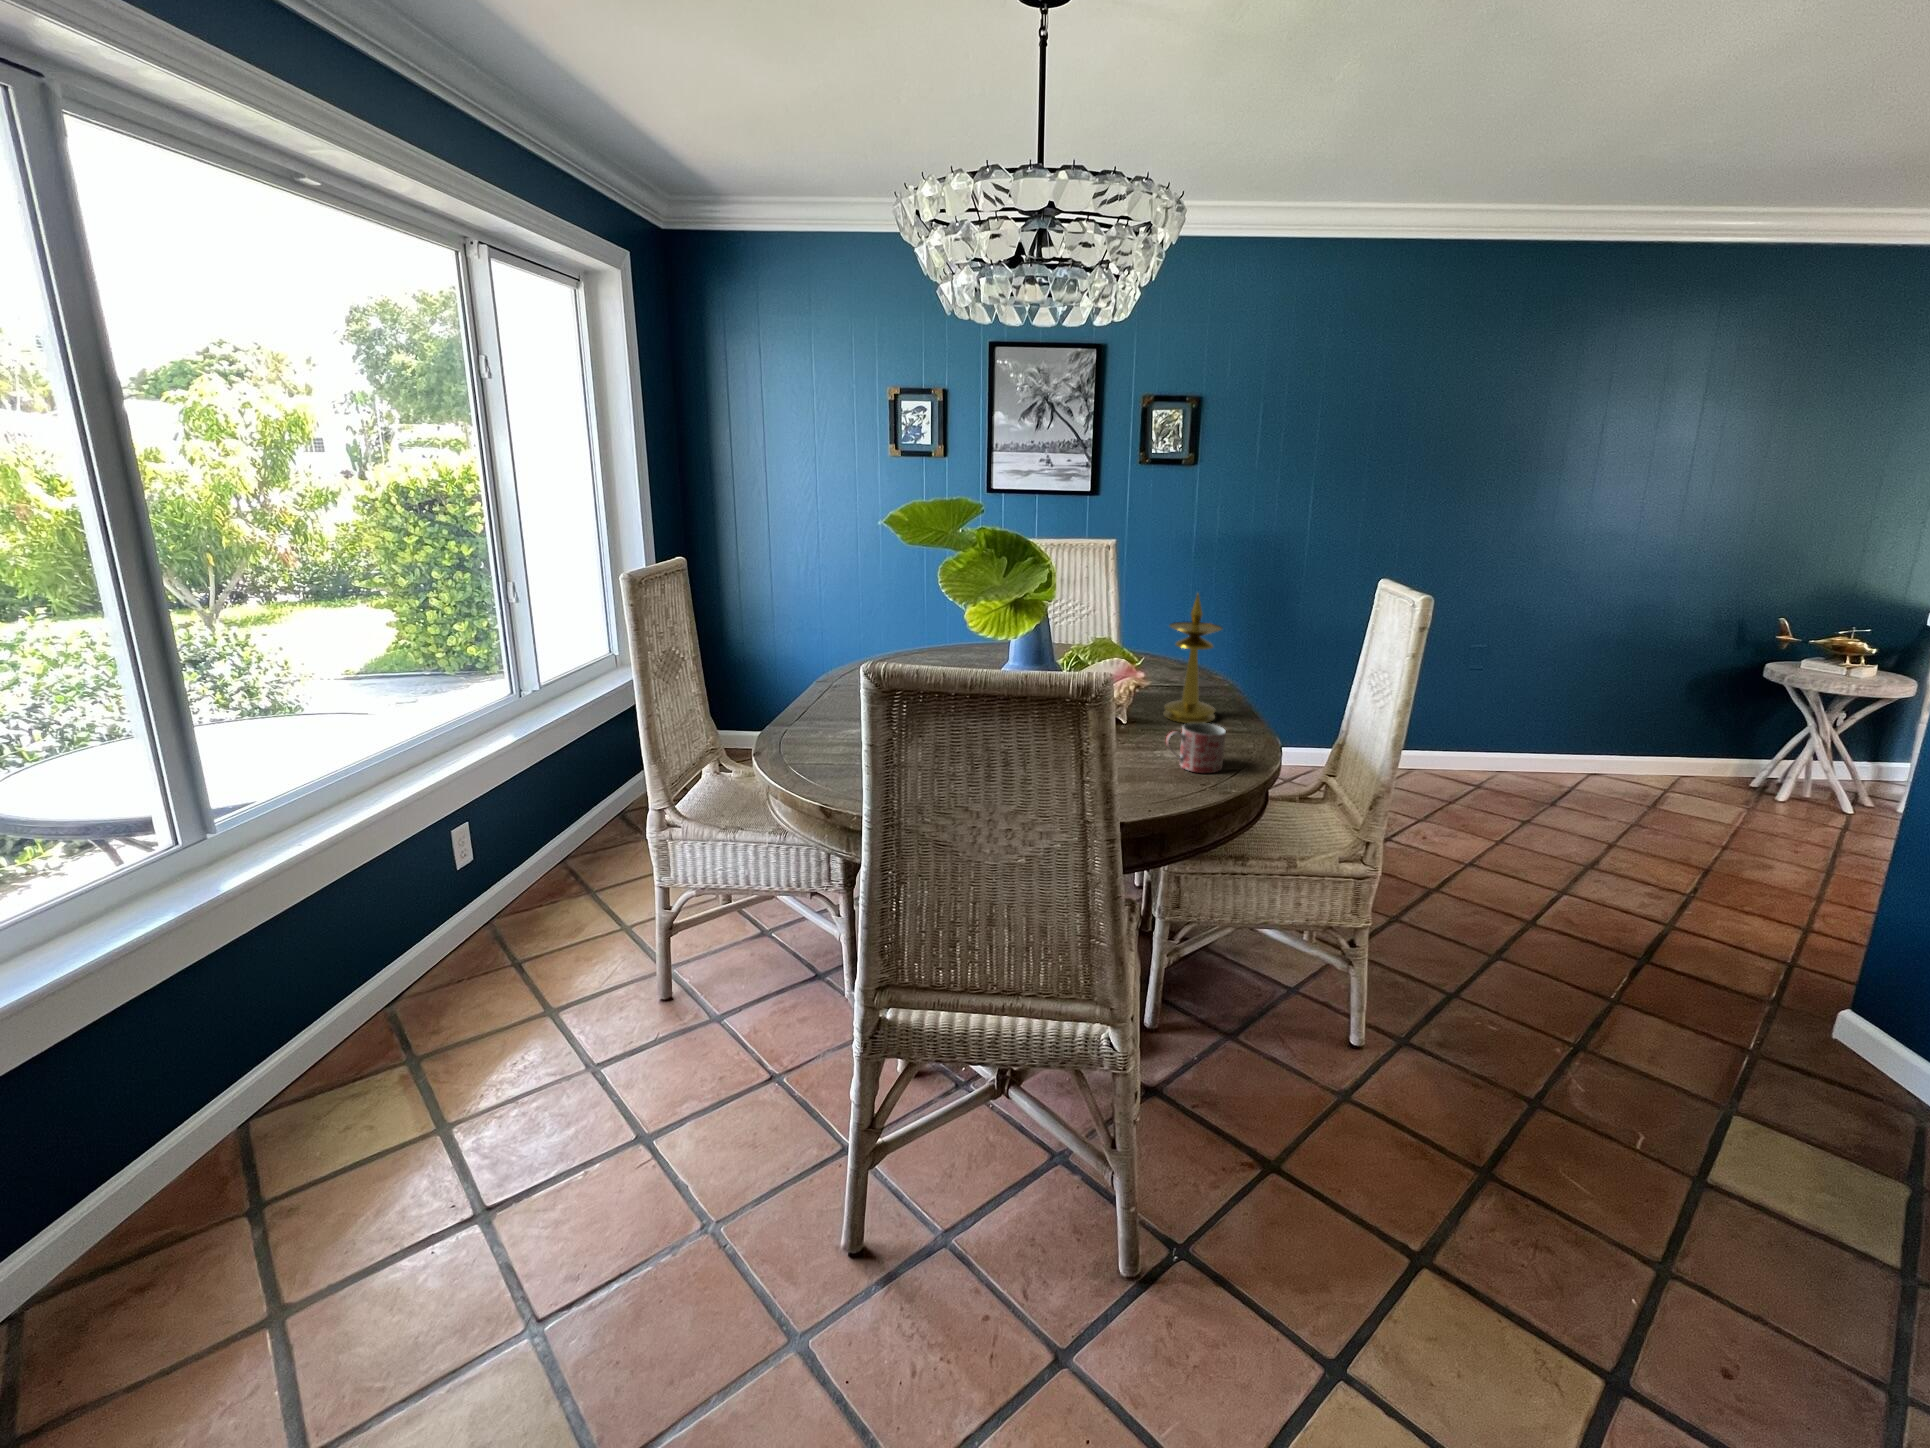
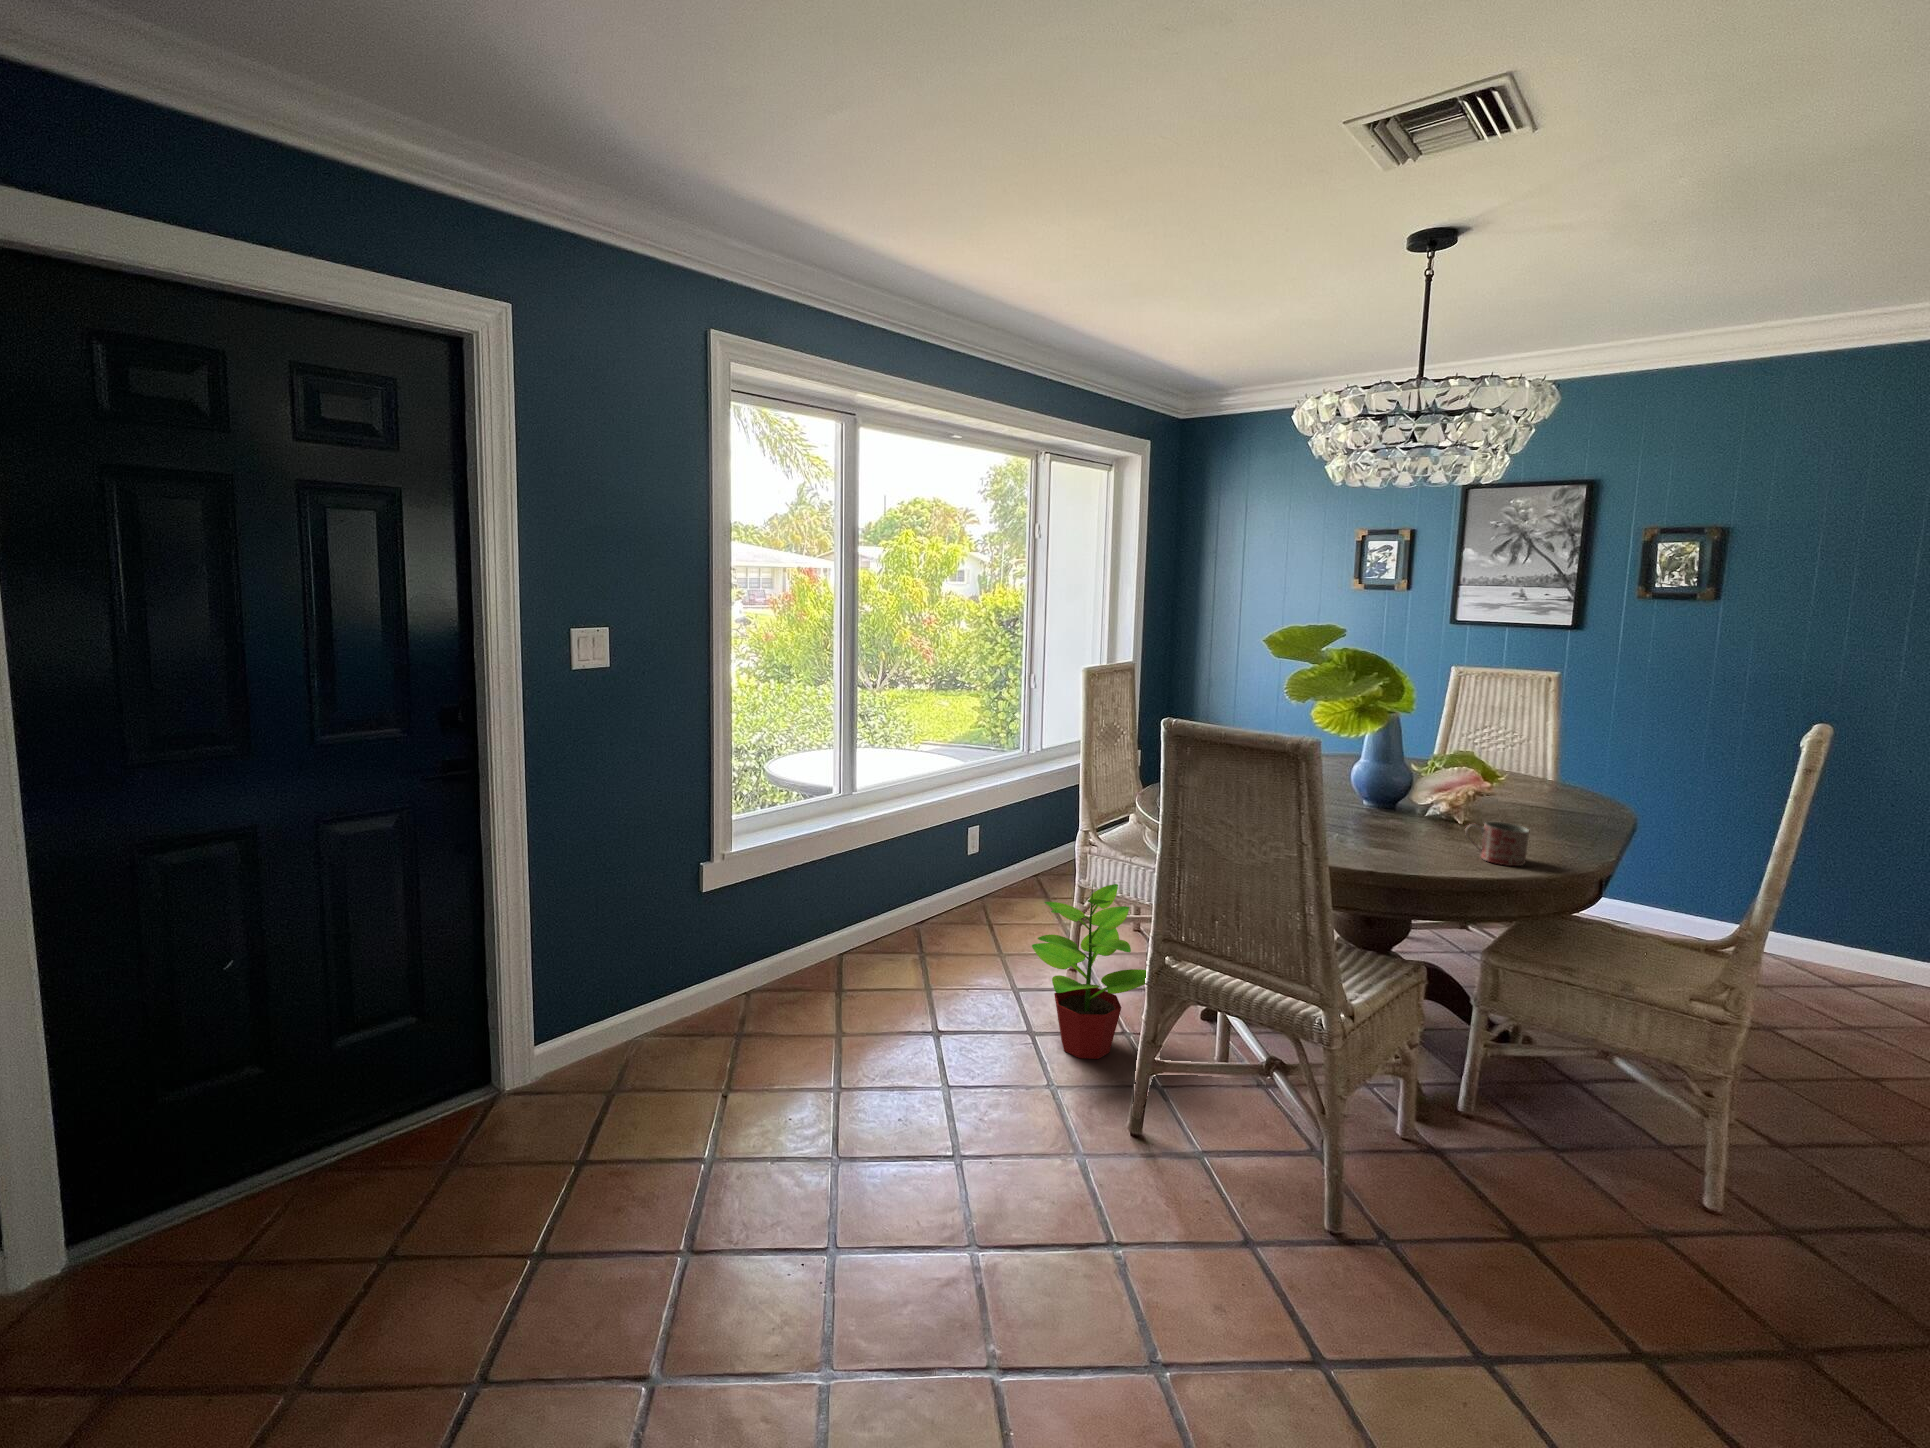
candlestick: present [1163,594,1222,723] -> none [1515,716,1583,840]
potted plant: none [617,894,824,1155] -> present [1032,883,1146,1059]

